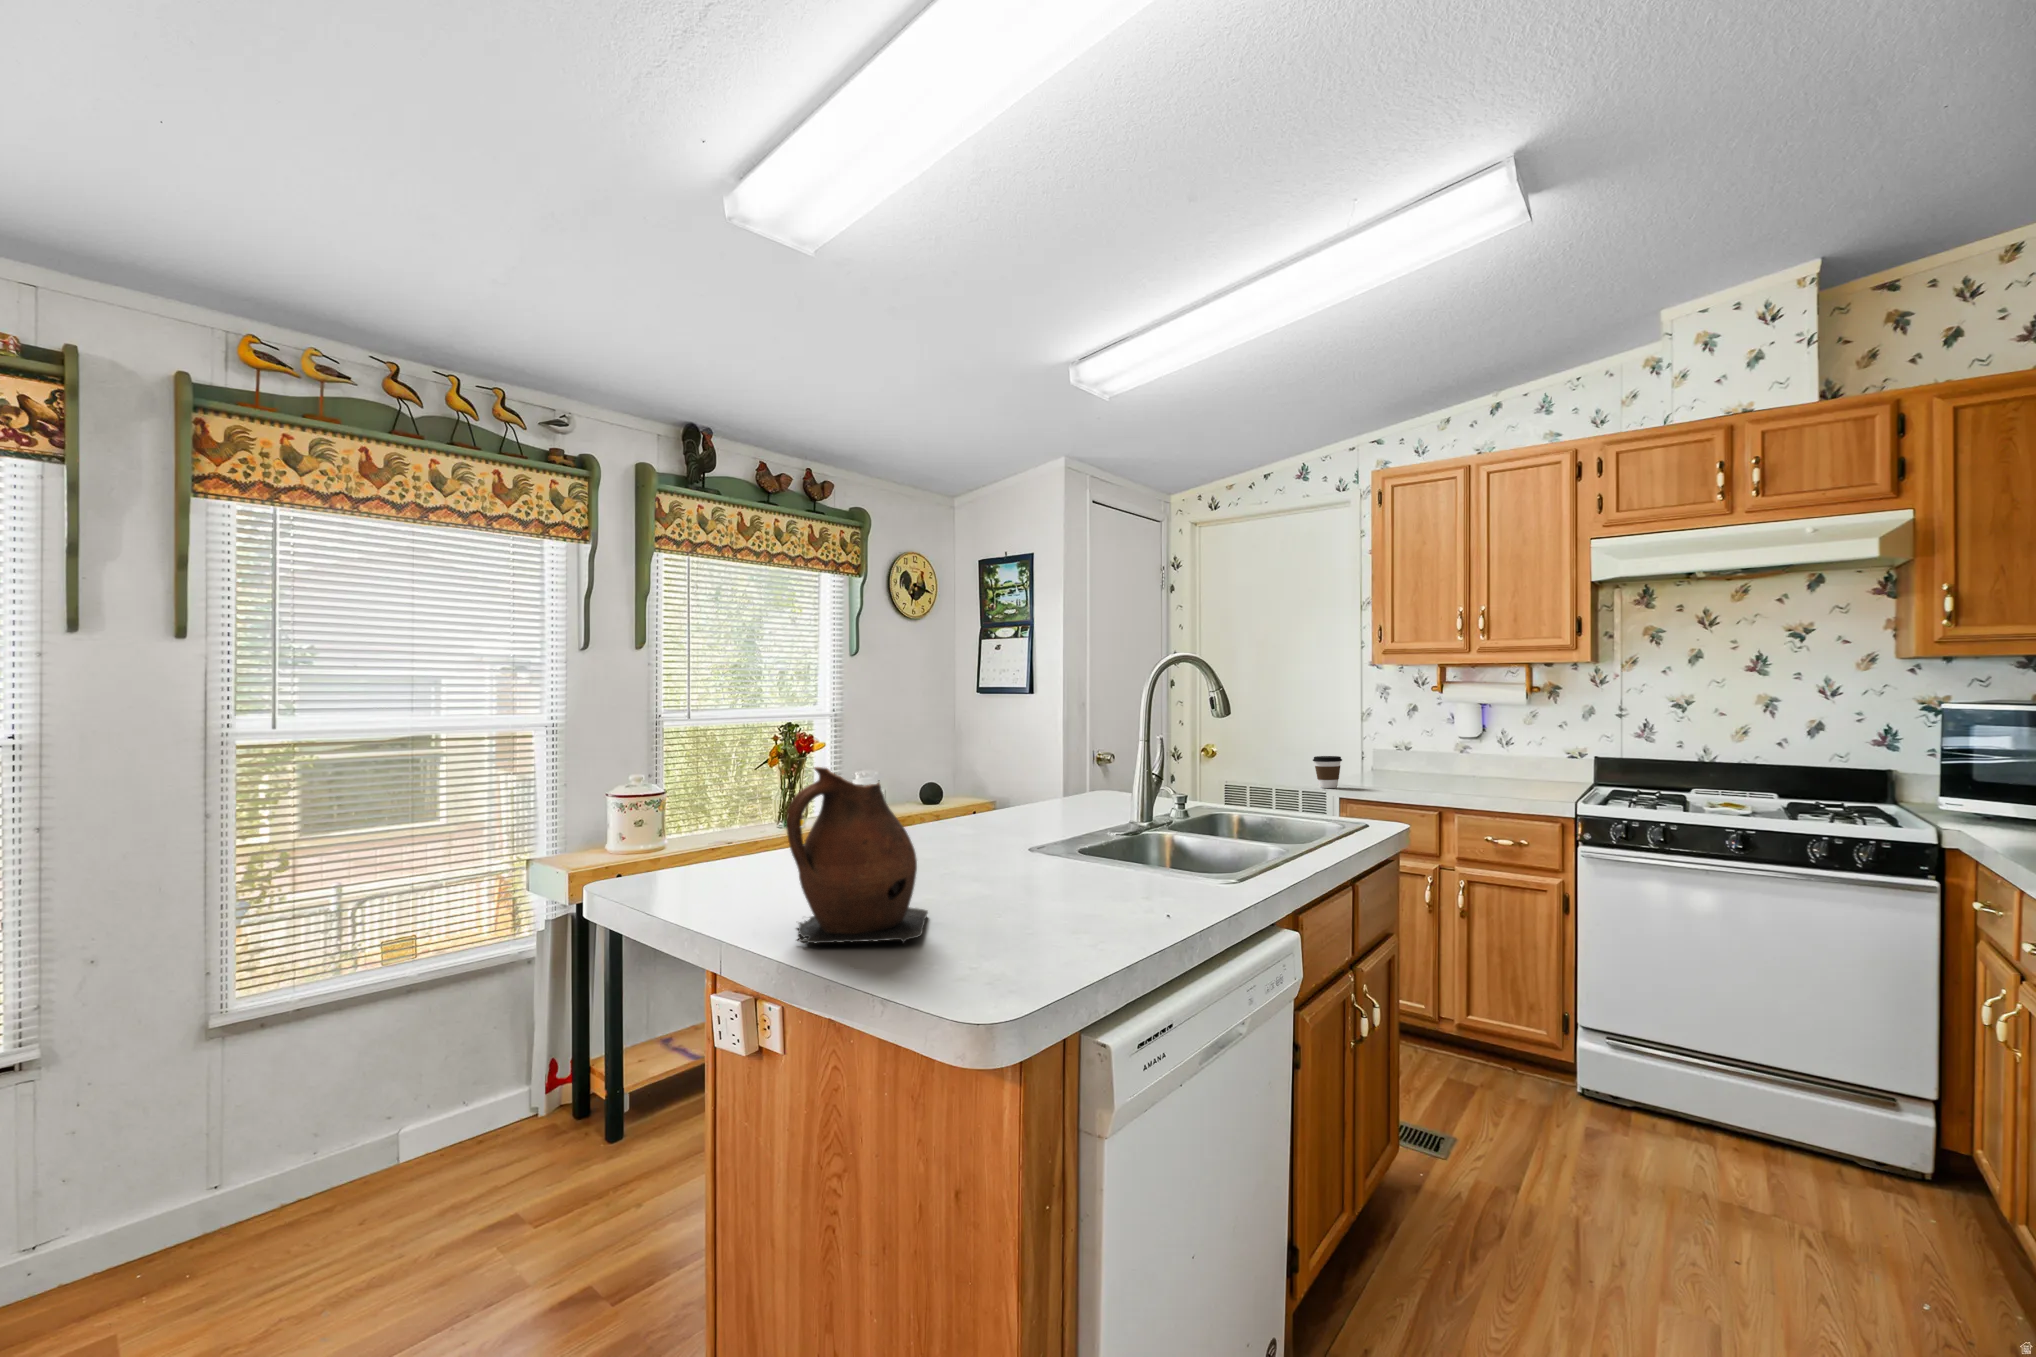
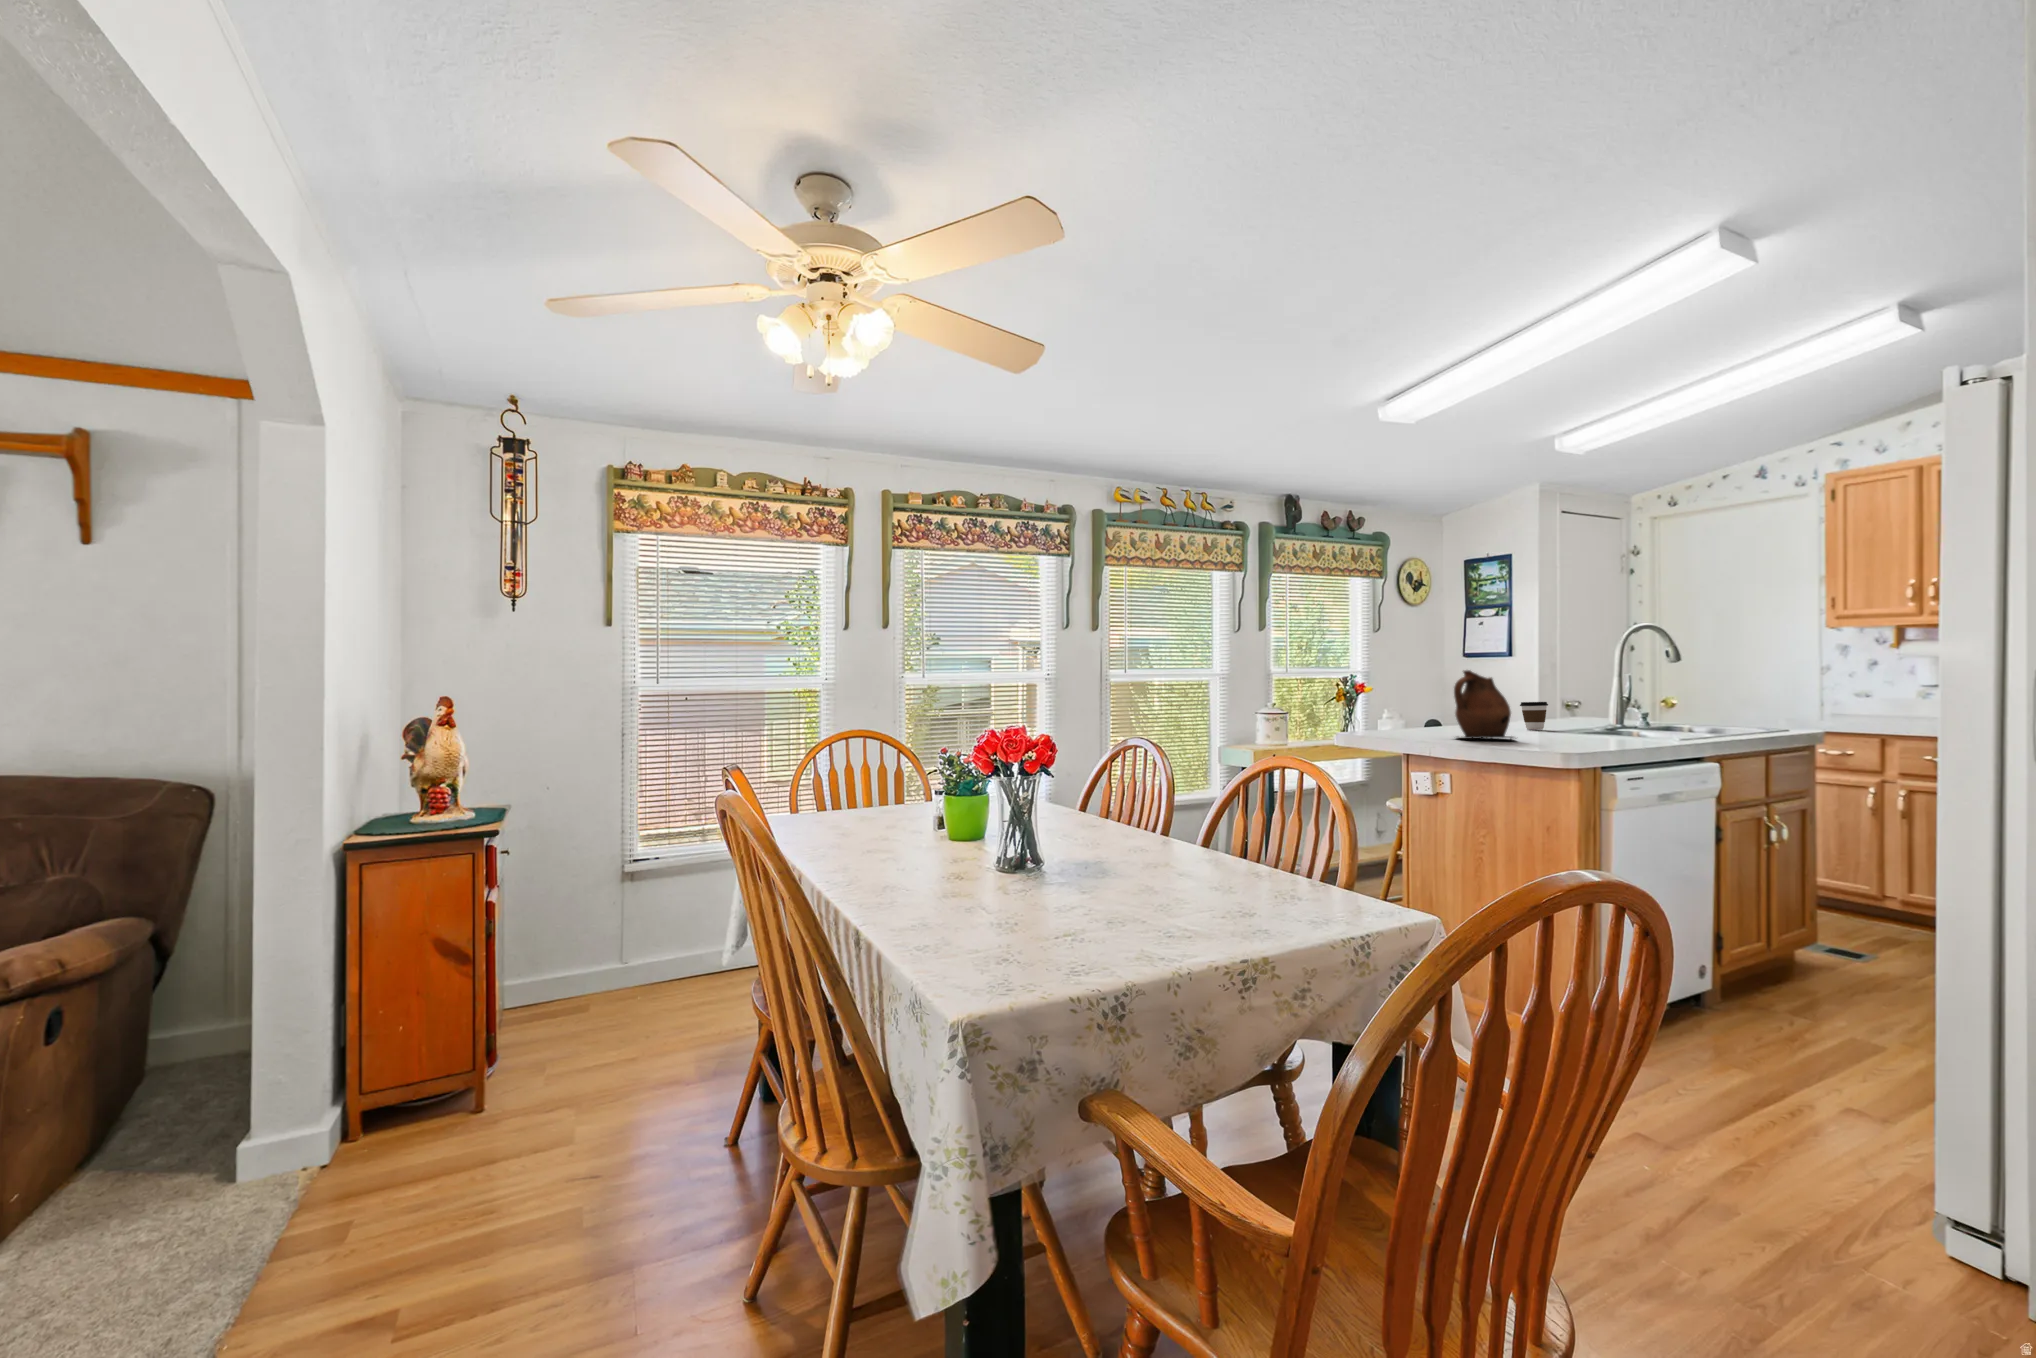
coffee cup: present [1313,756,1342,788] -> present [1520,702,1548,730]

